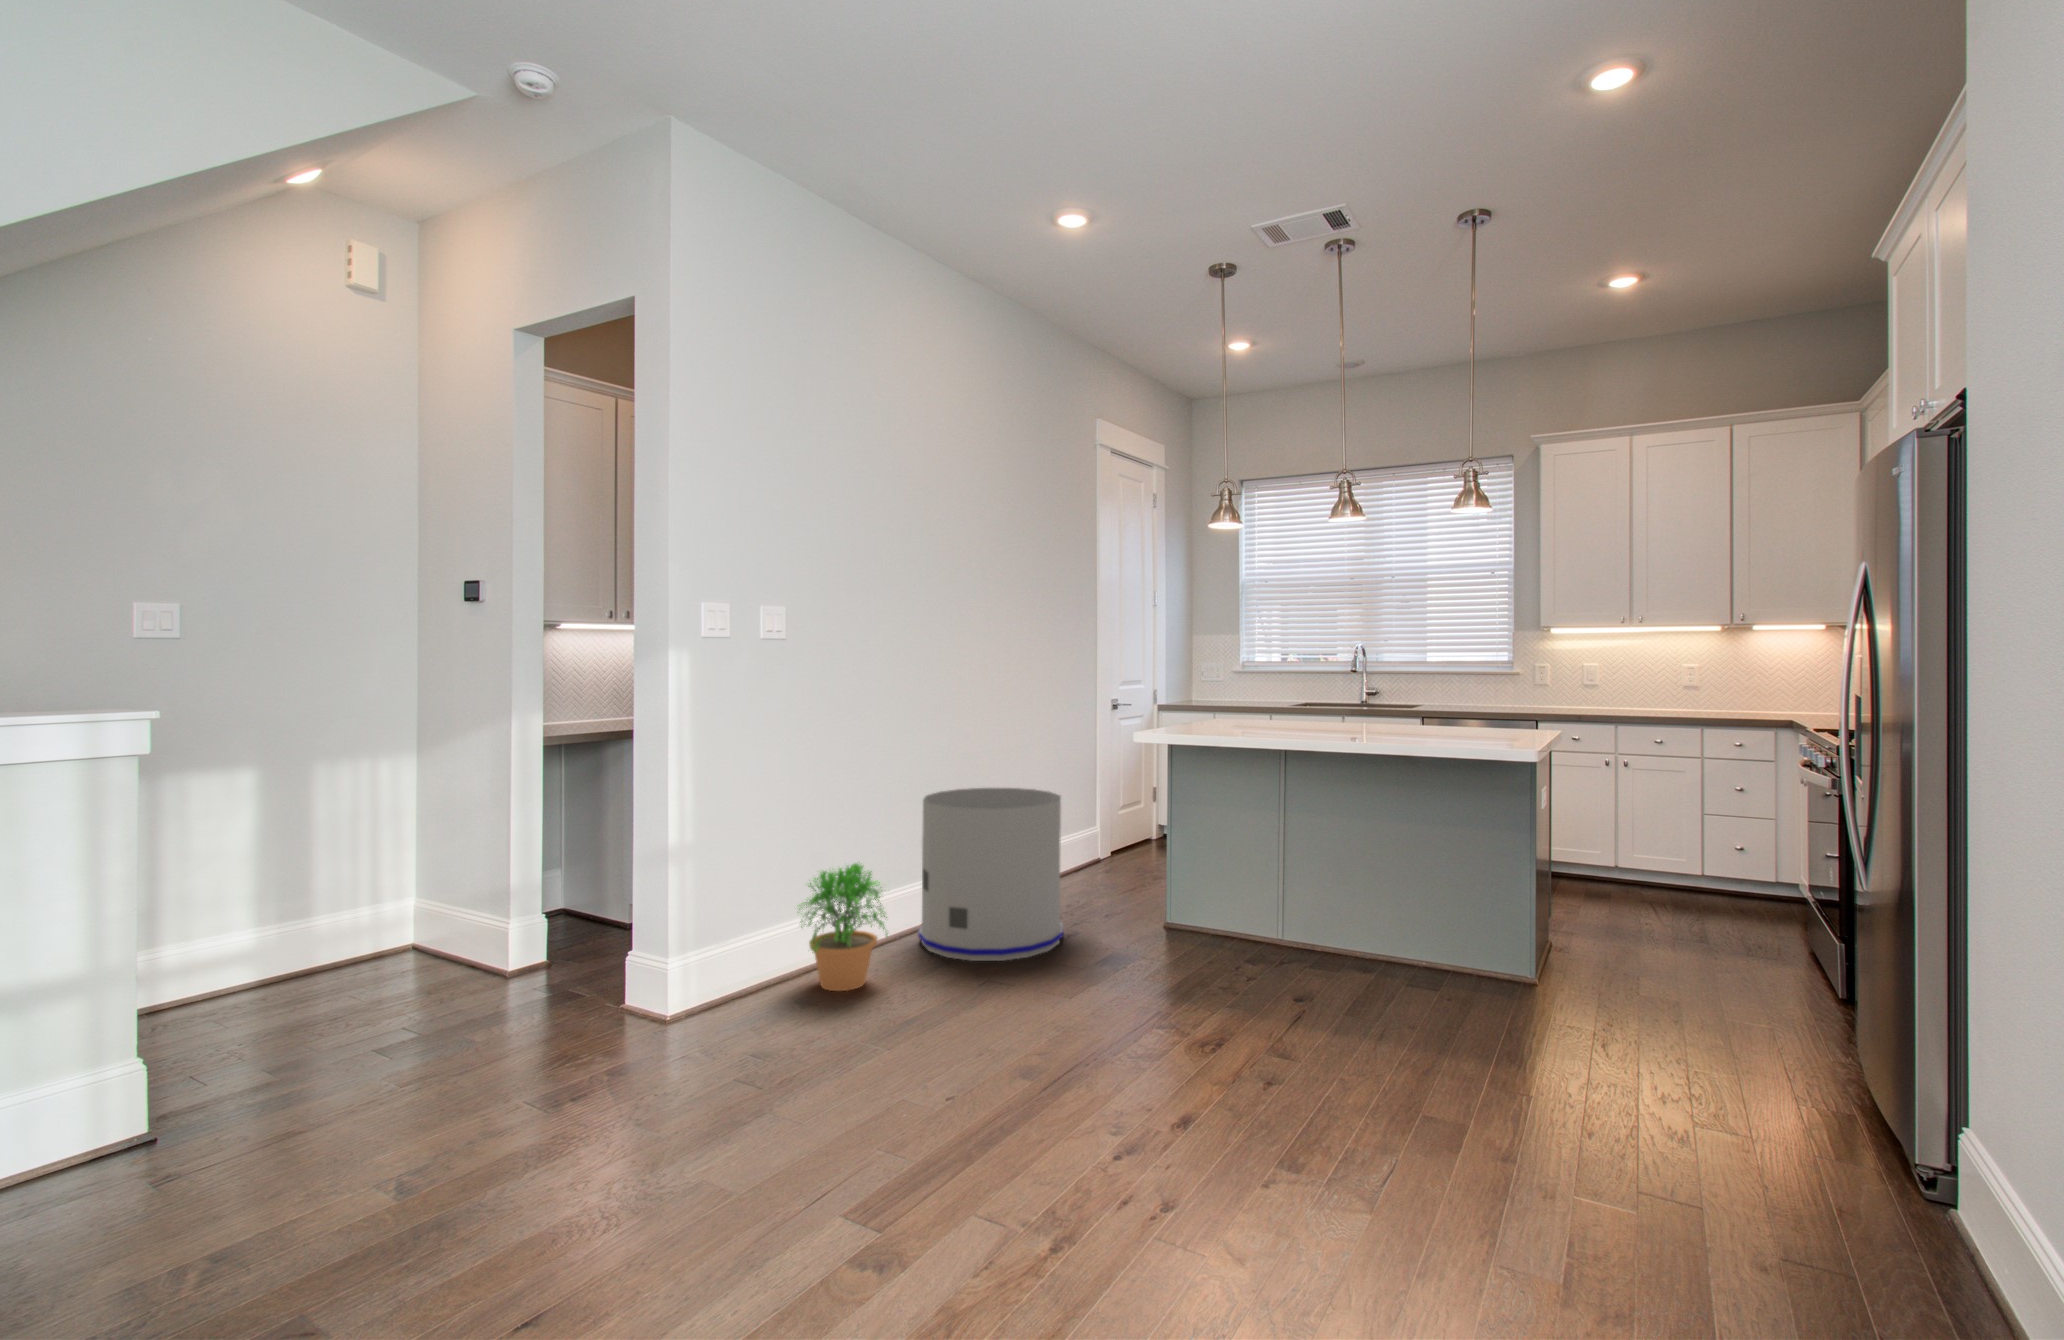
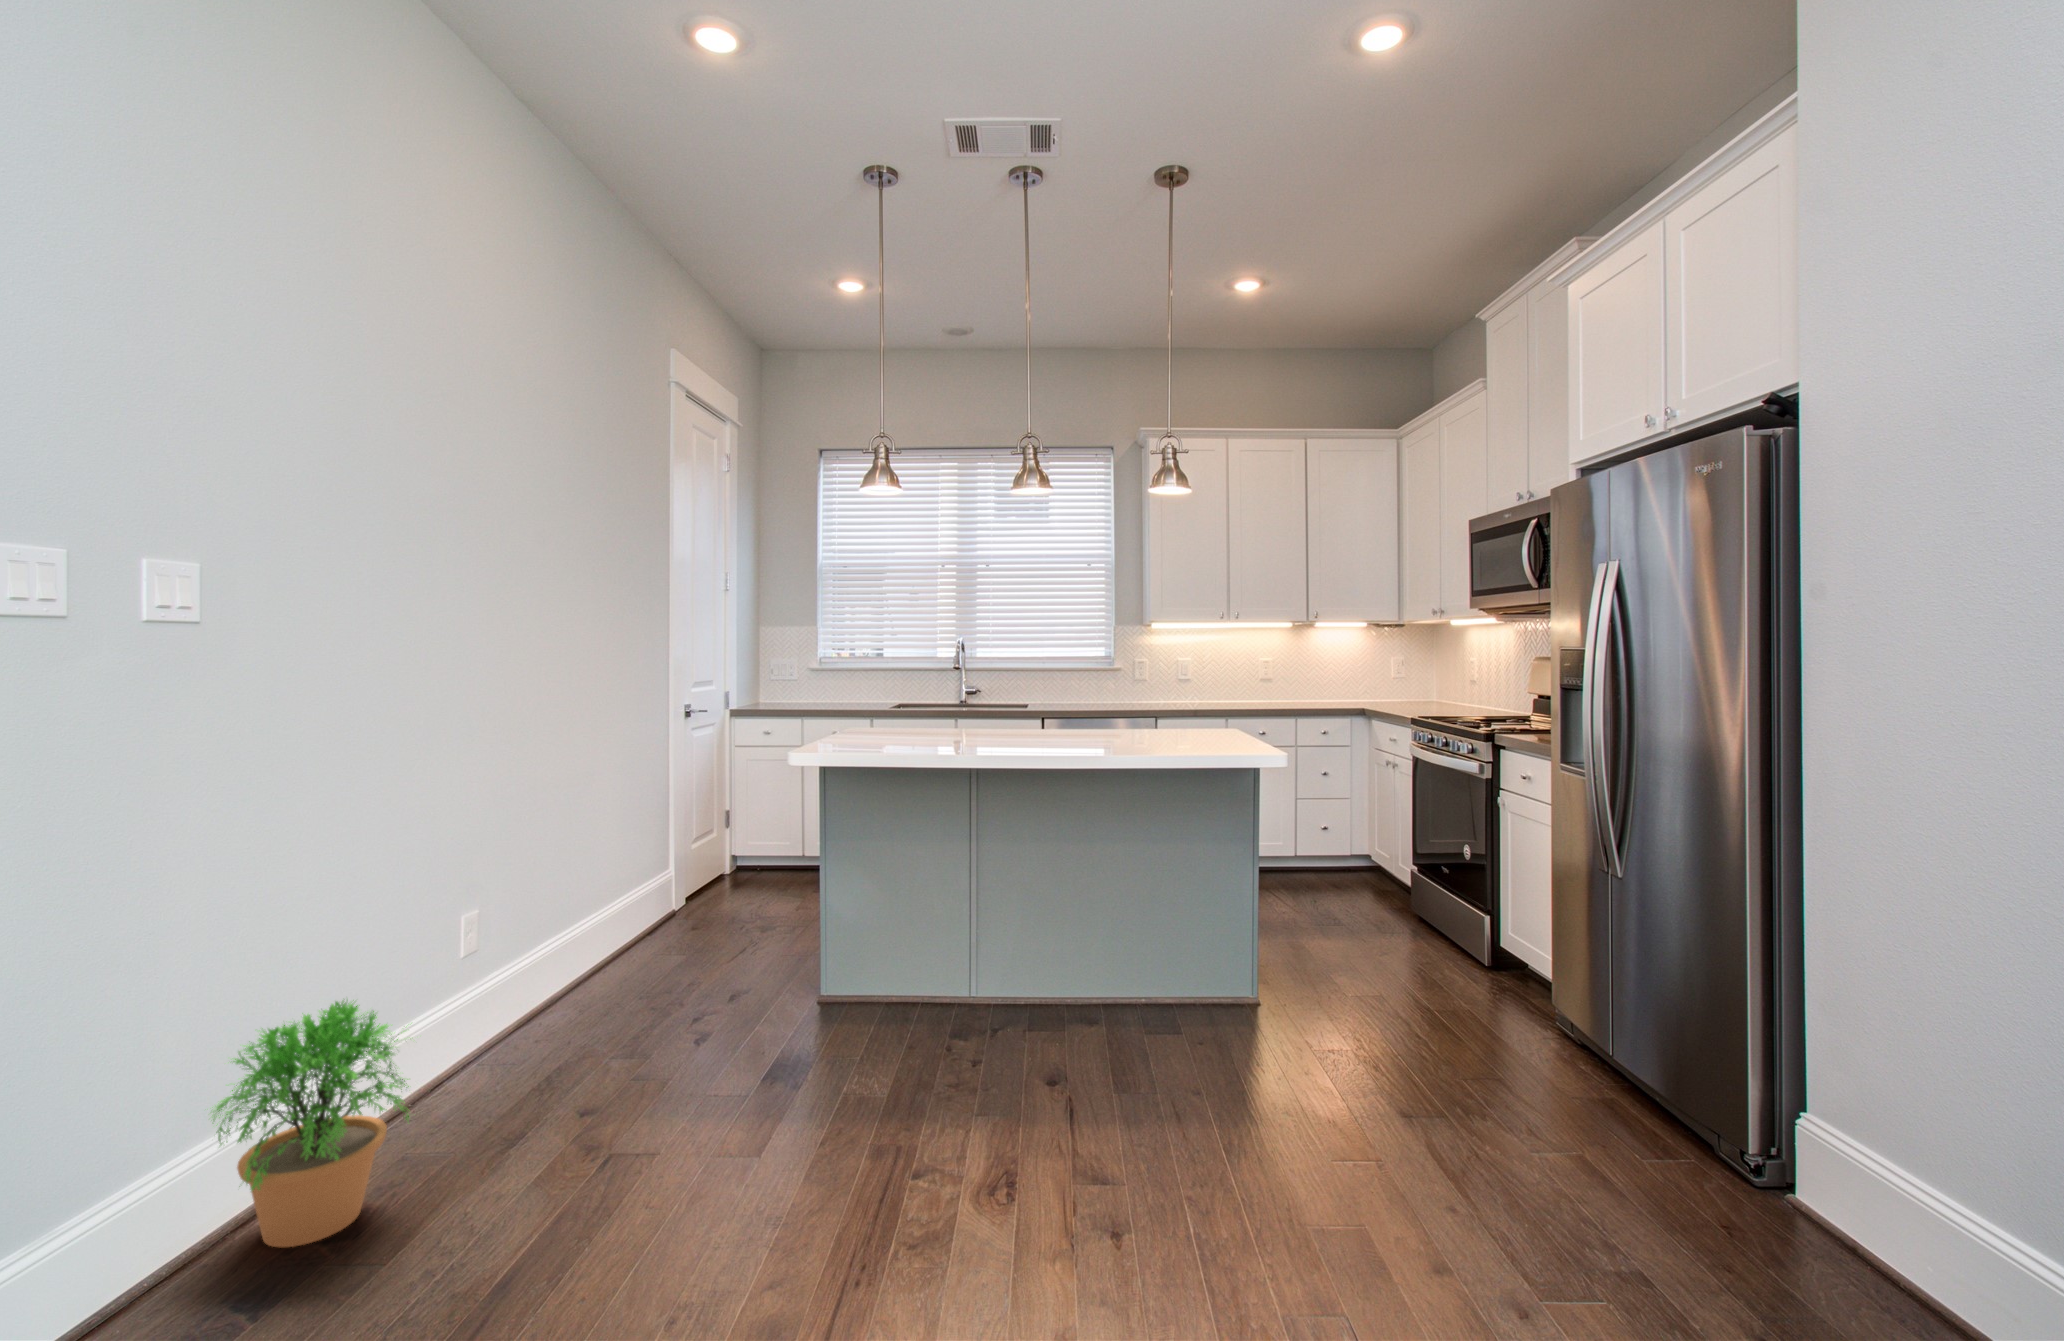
trash can: present [918,788,1063,961] -> none [442,836,684,1119]

